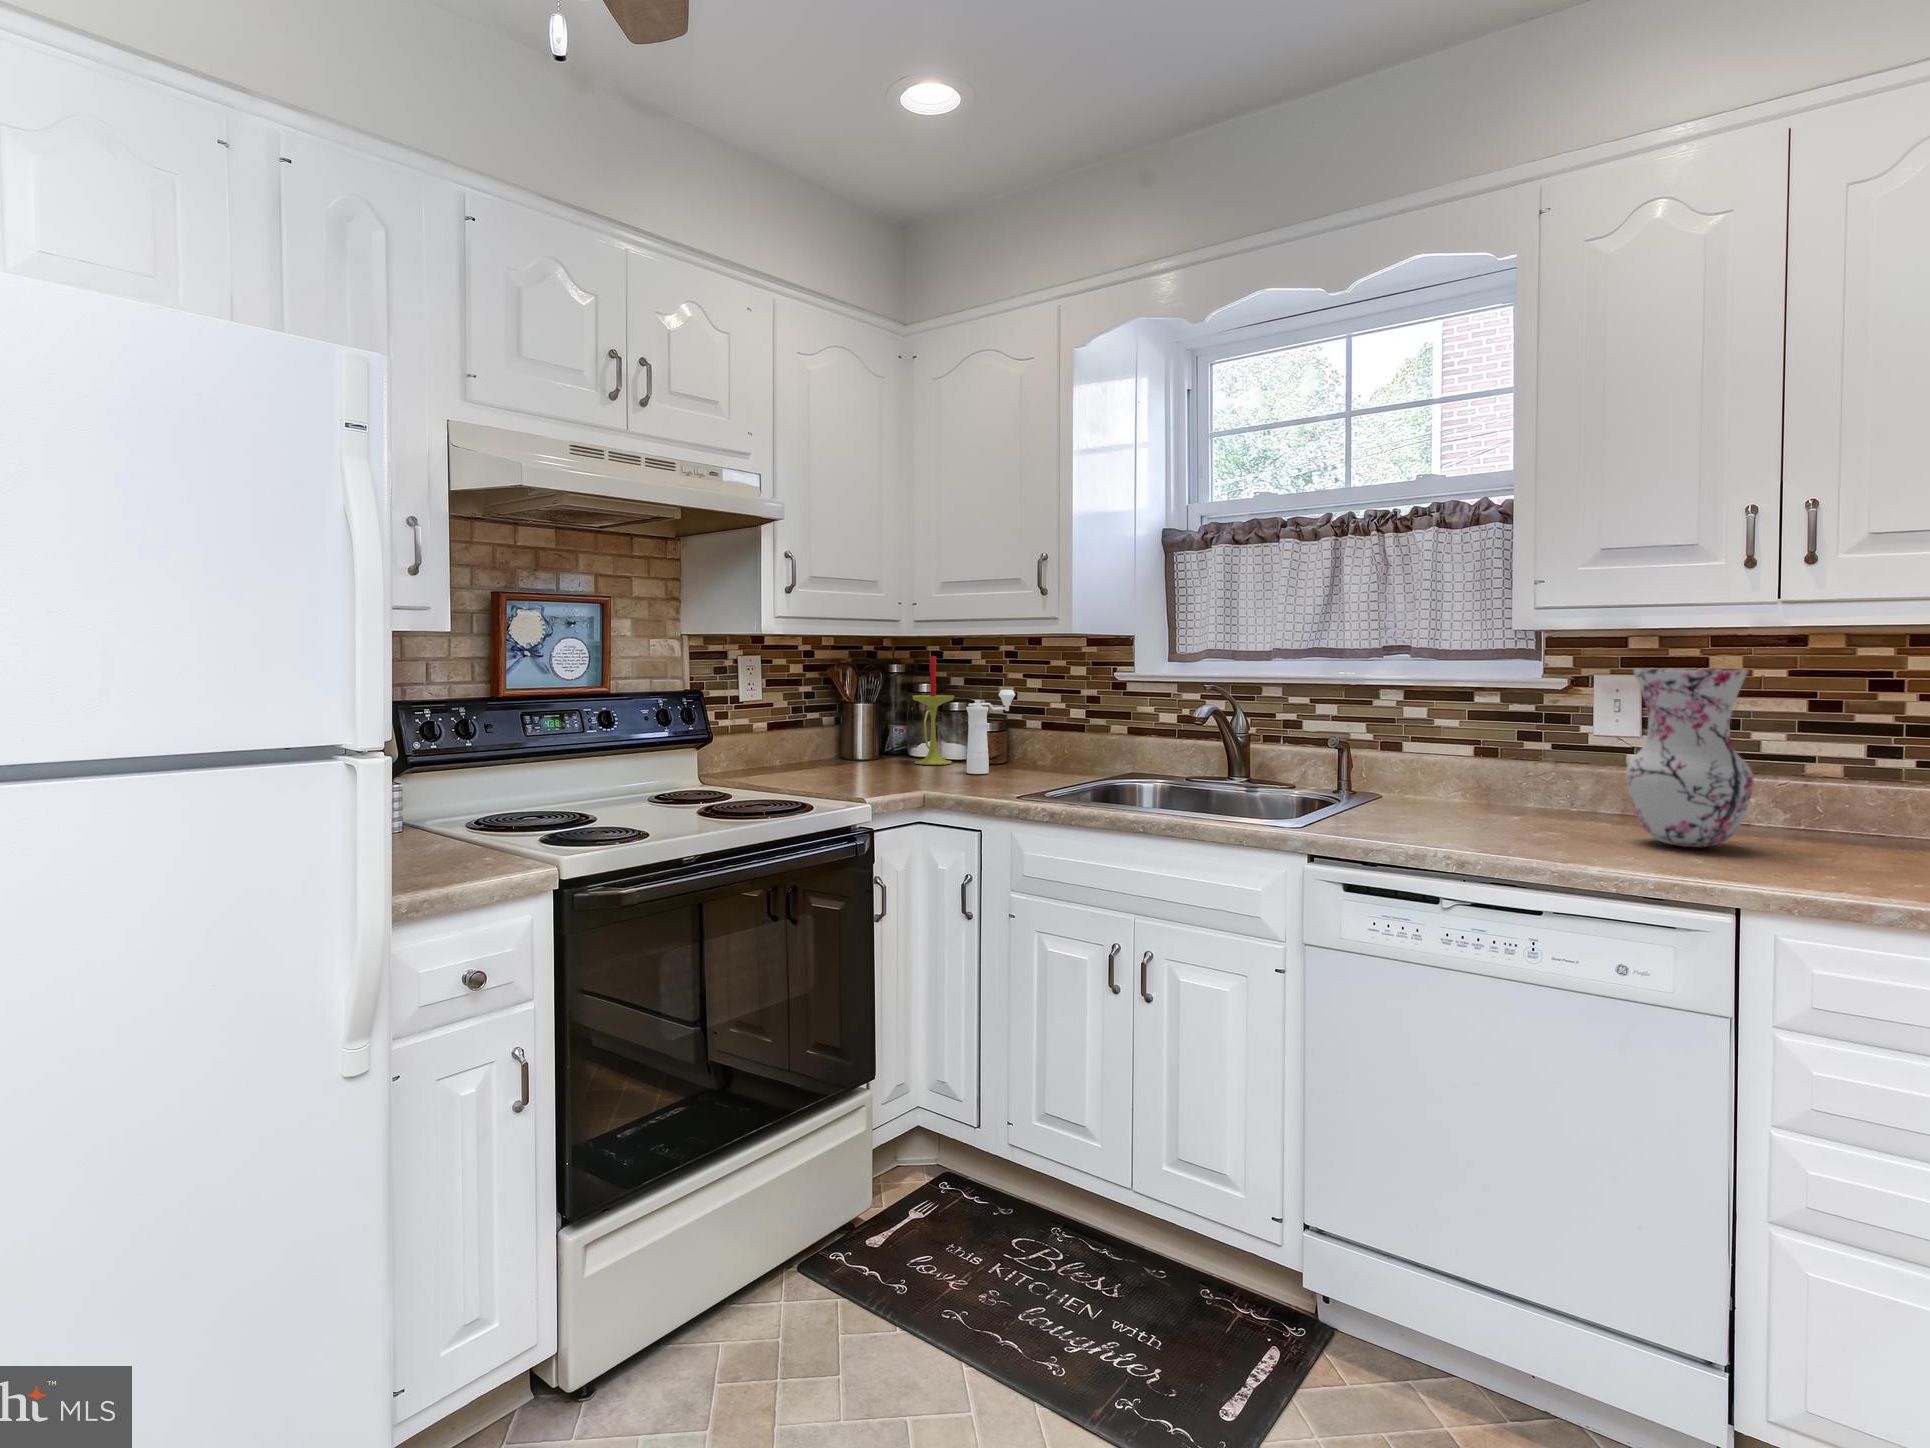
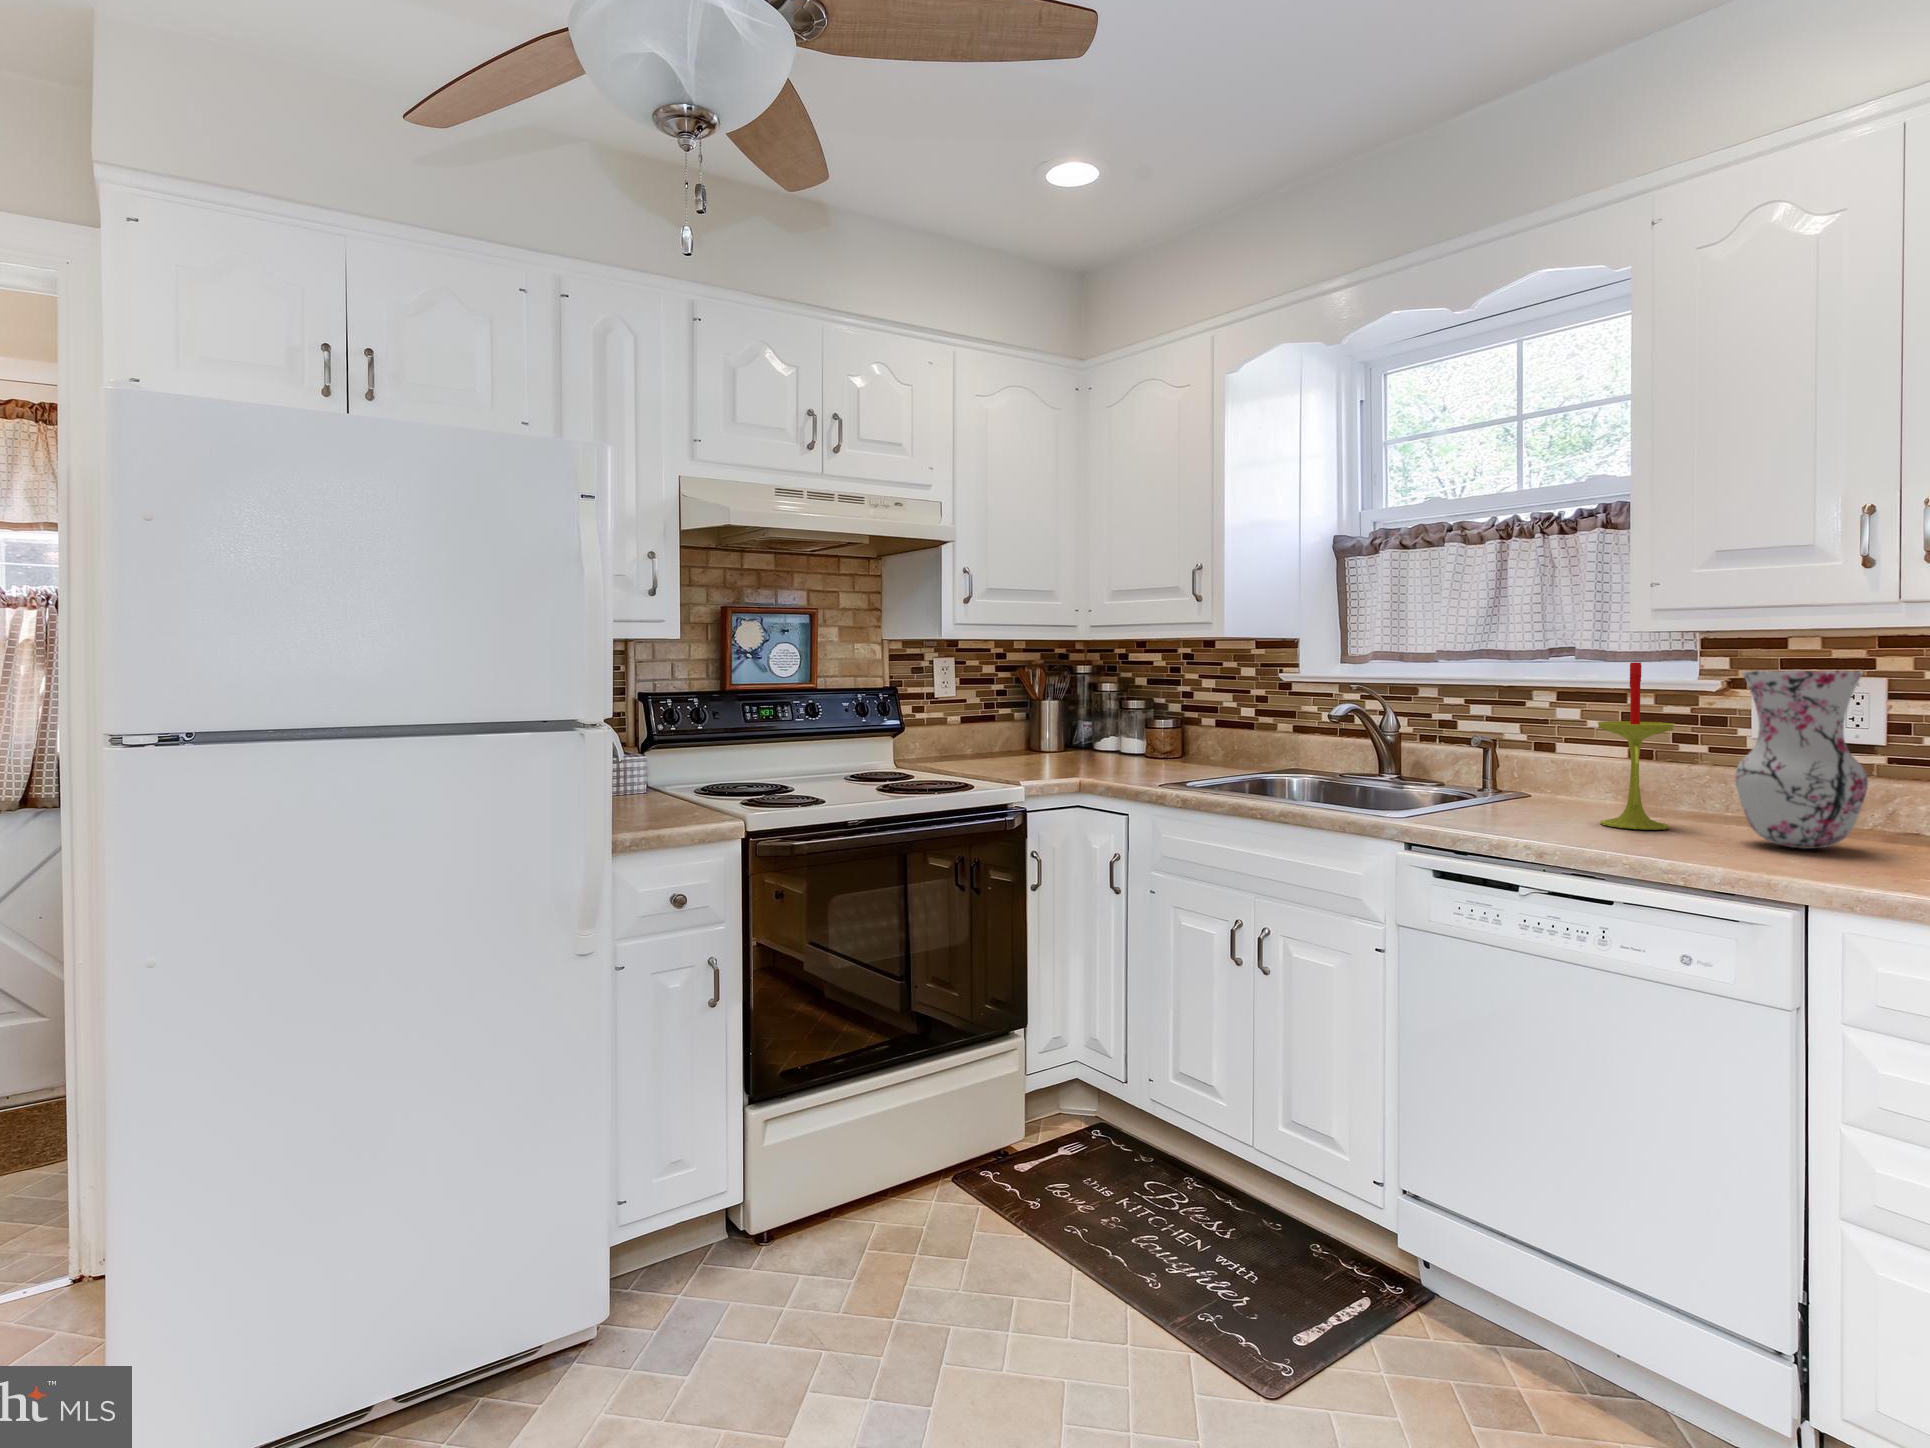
candle: present [913,656,954,765] -> present [1597,662,1674,830]
pepper mill: present [966,690,1015,774] -> none [1135,690,1185,767]

